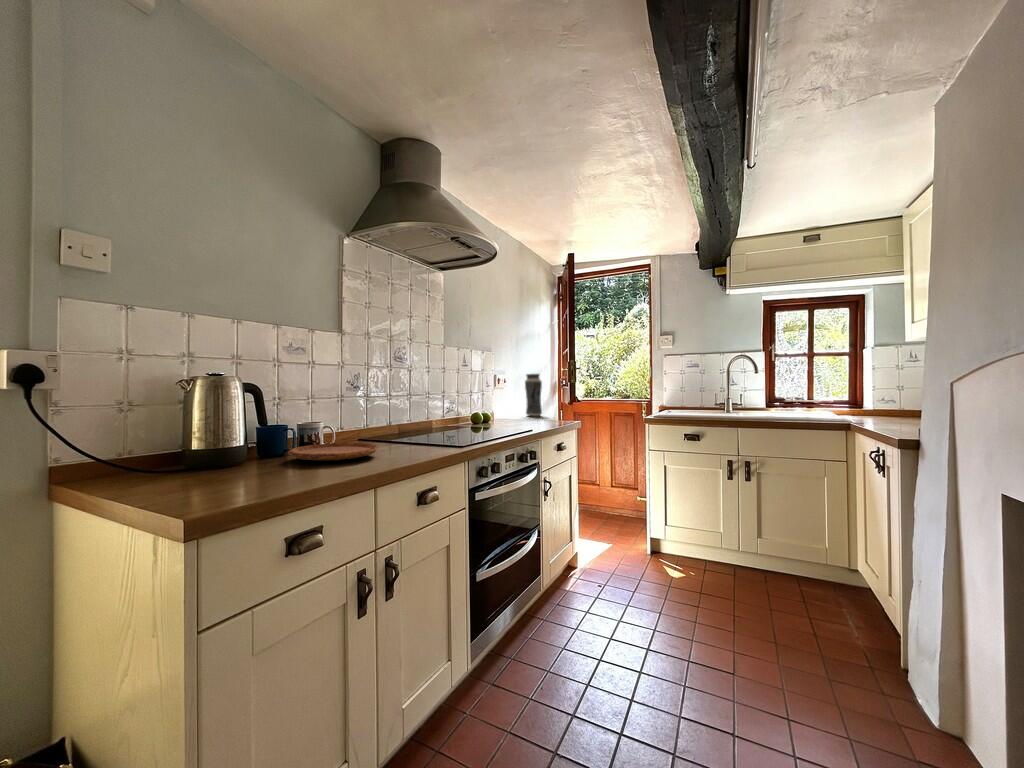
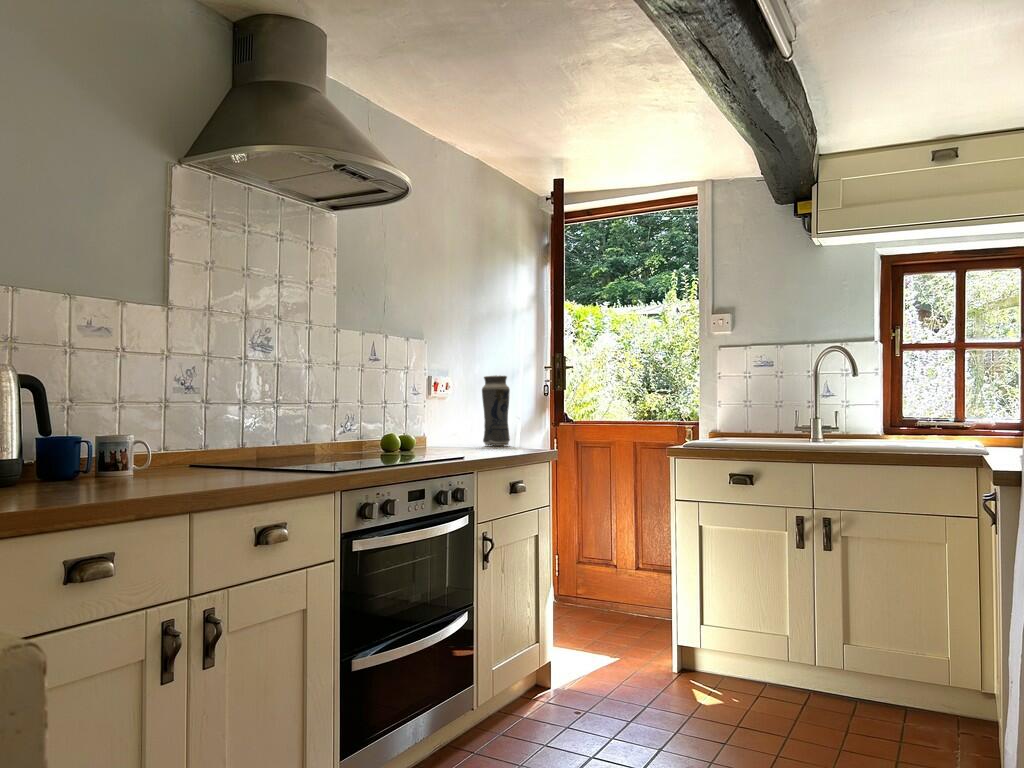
tray: present [288,443,378,461] -> none [77,463,207,480]

